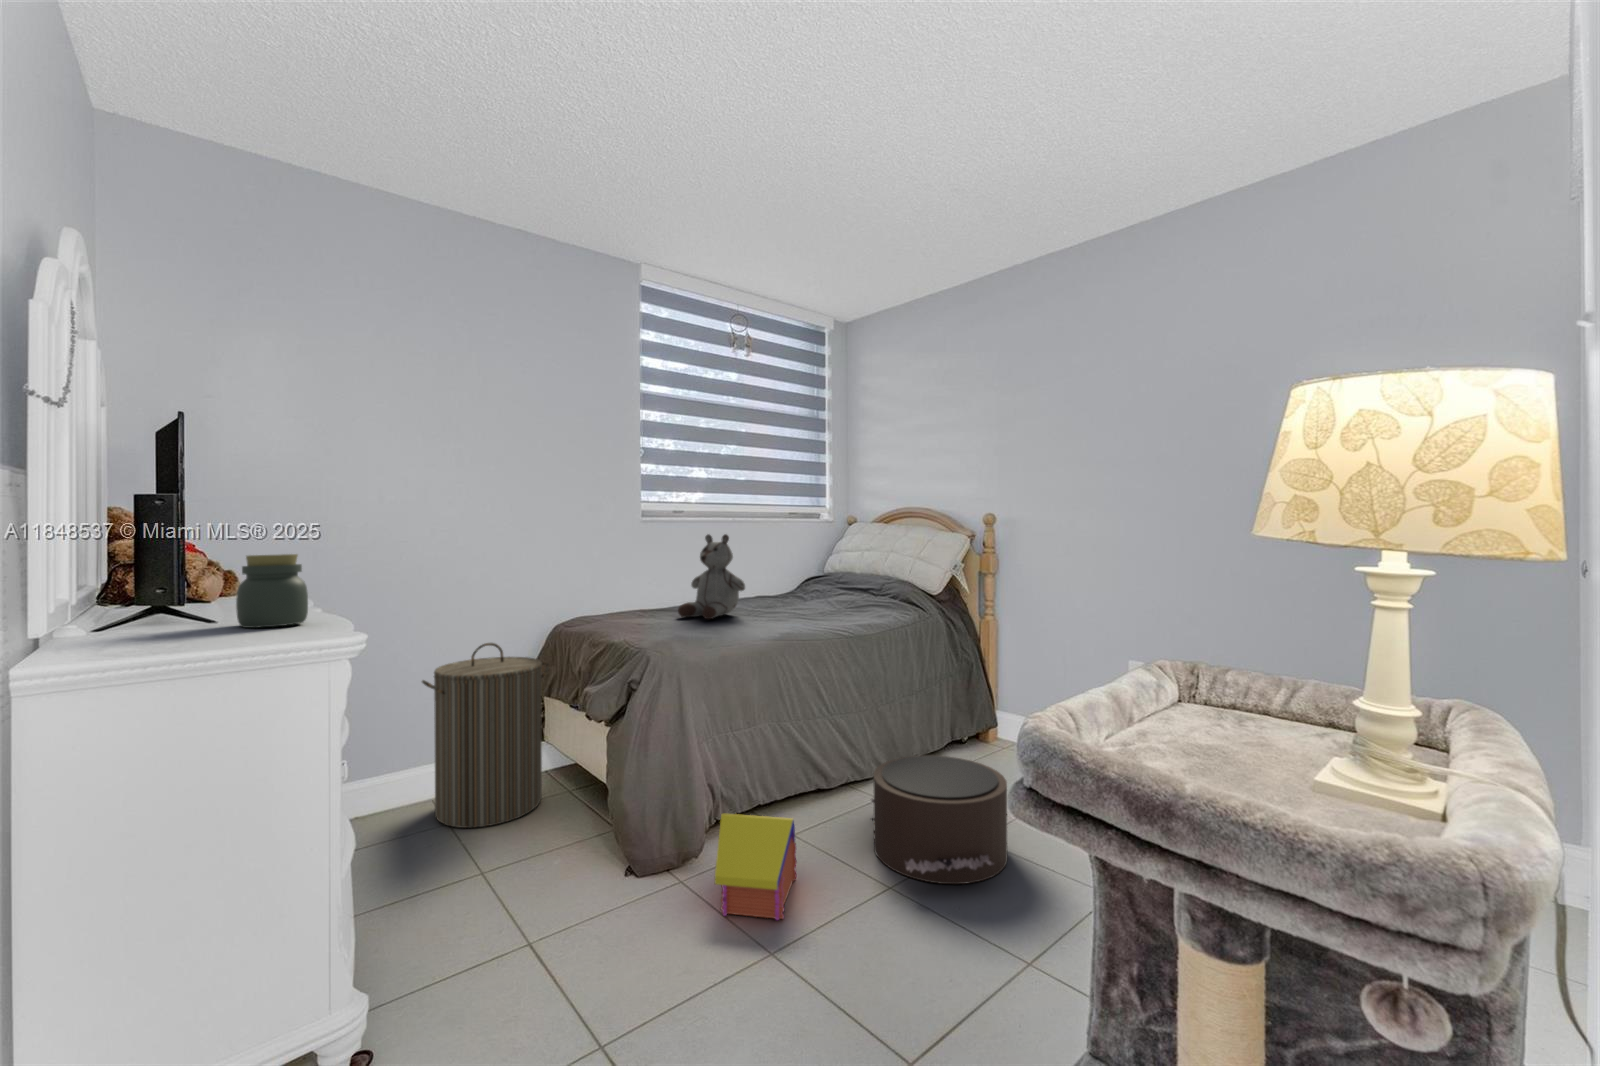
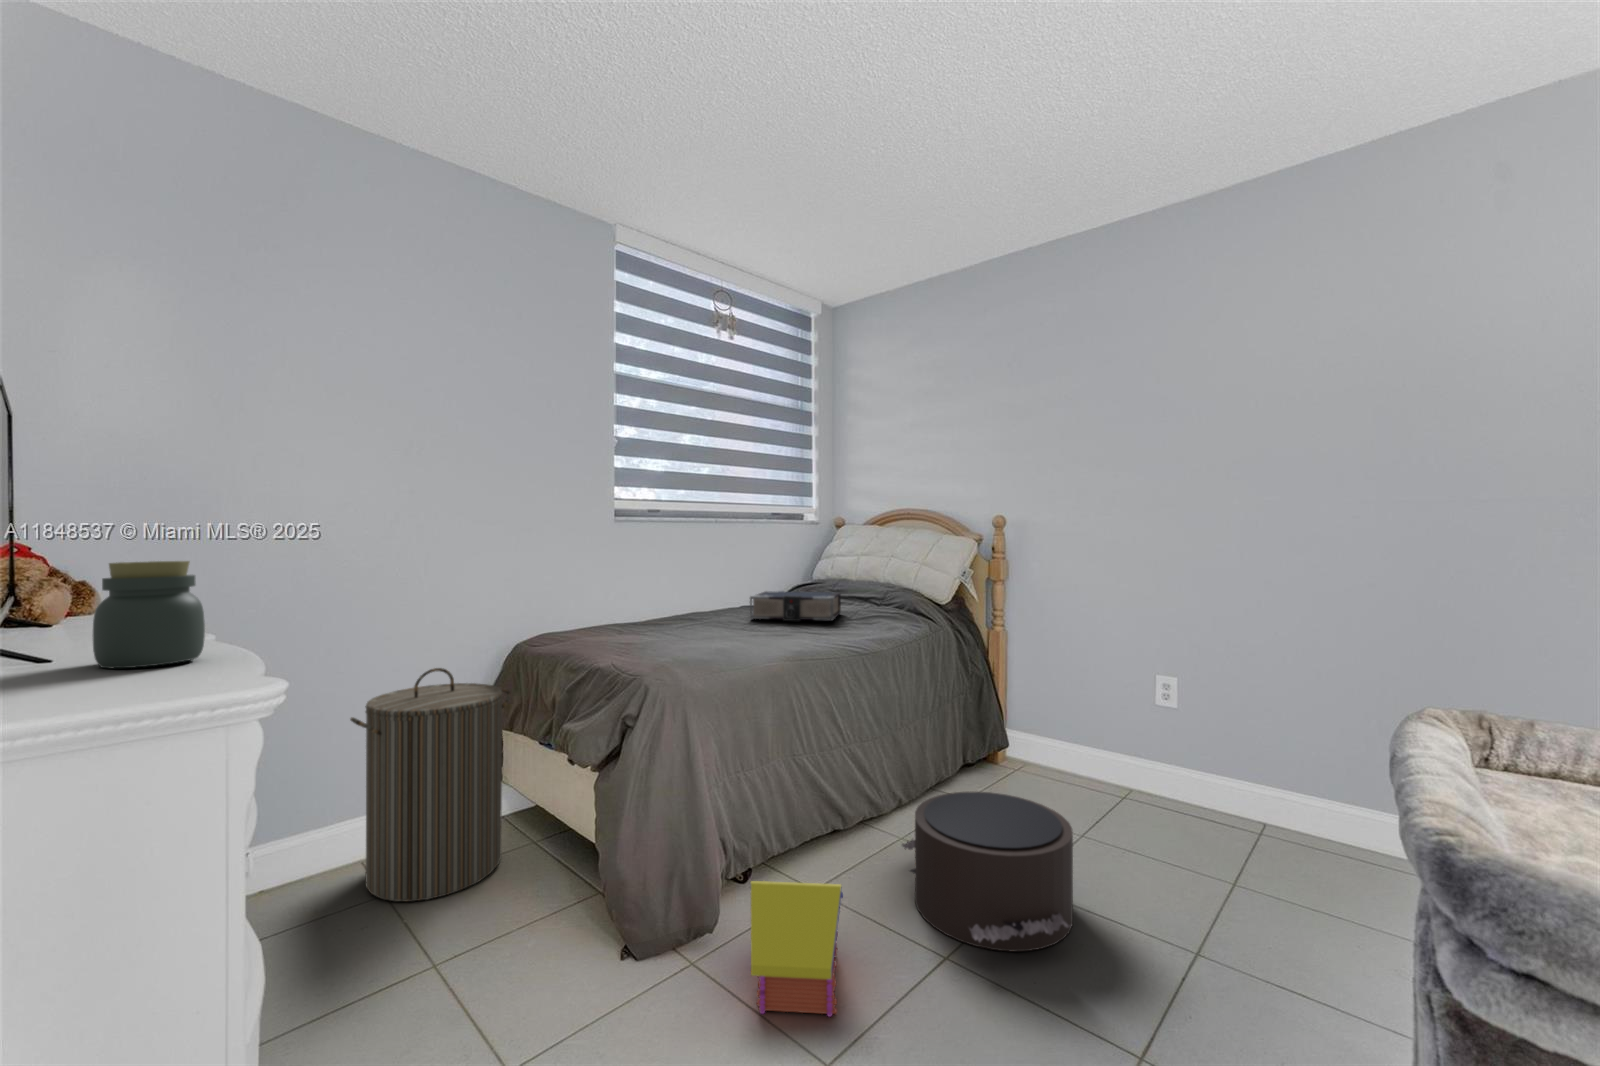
stuffed bear: present [678,534,745,619] -> none [662,536,741,635]
book: none [758,583,843,608] -> present [750,591,841,621]

